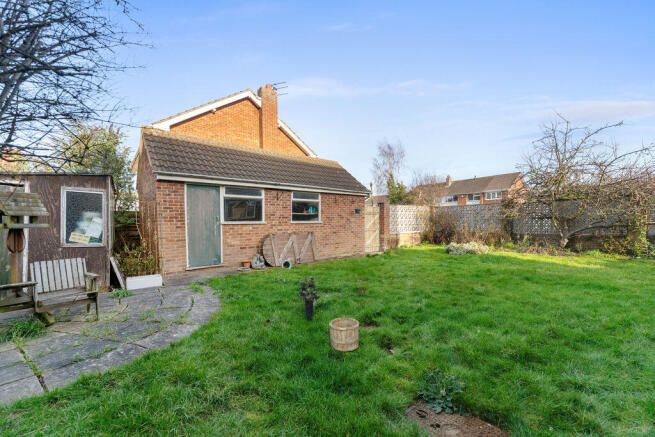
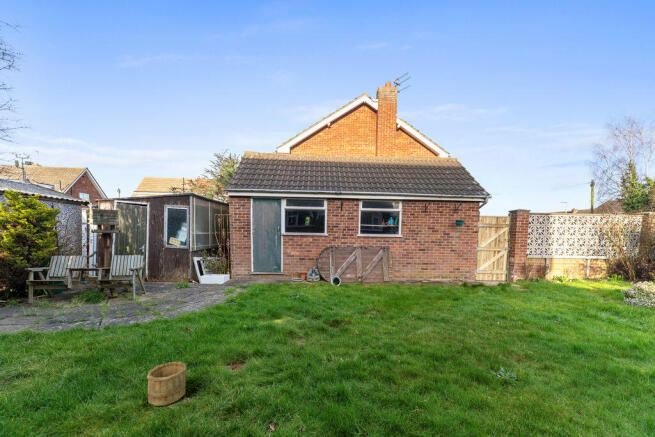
potted plant: present [297,276,320,320] -> none [210,303,237,353]

